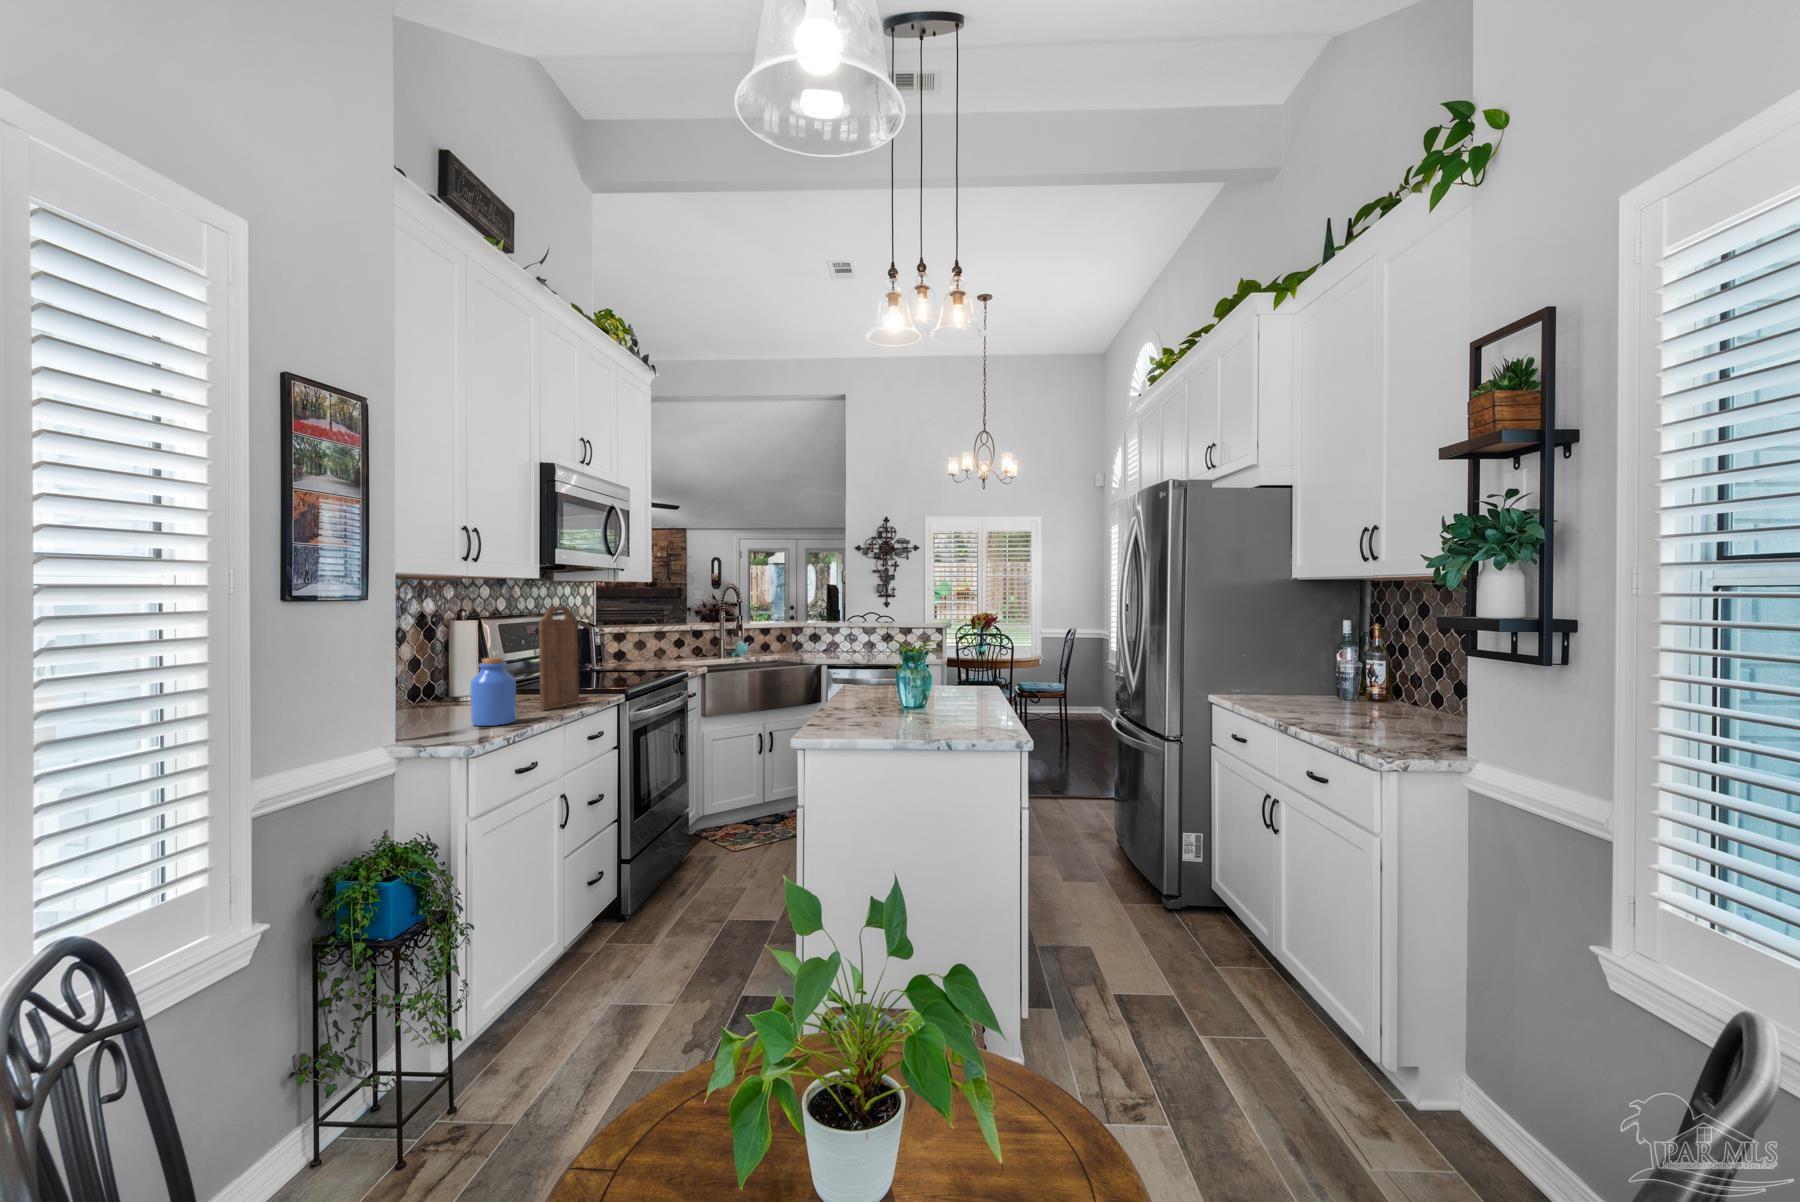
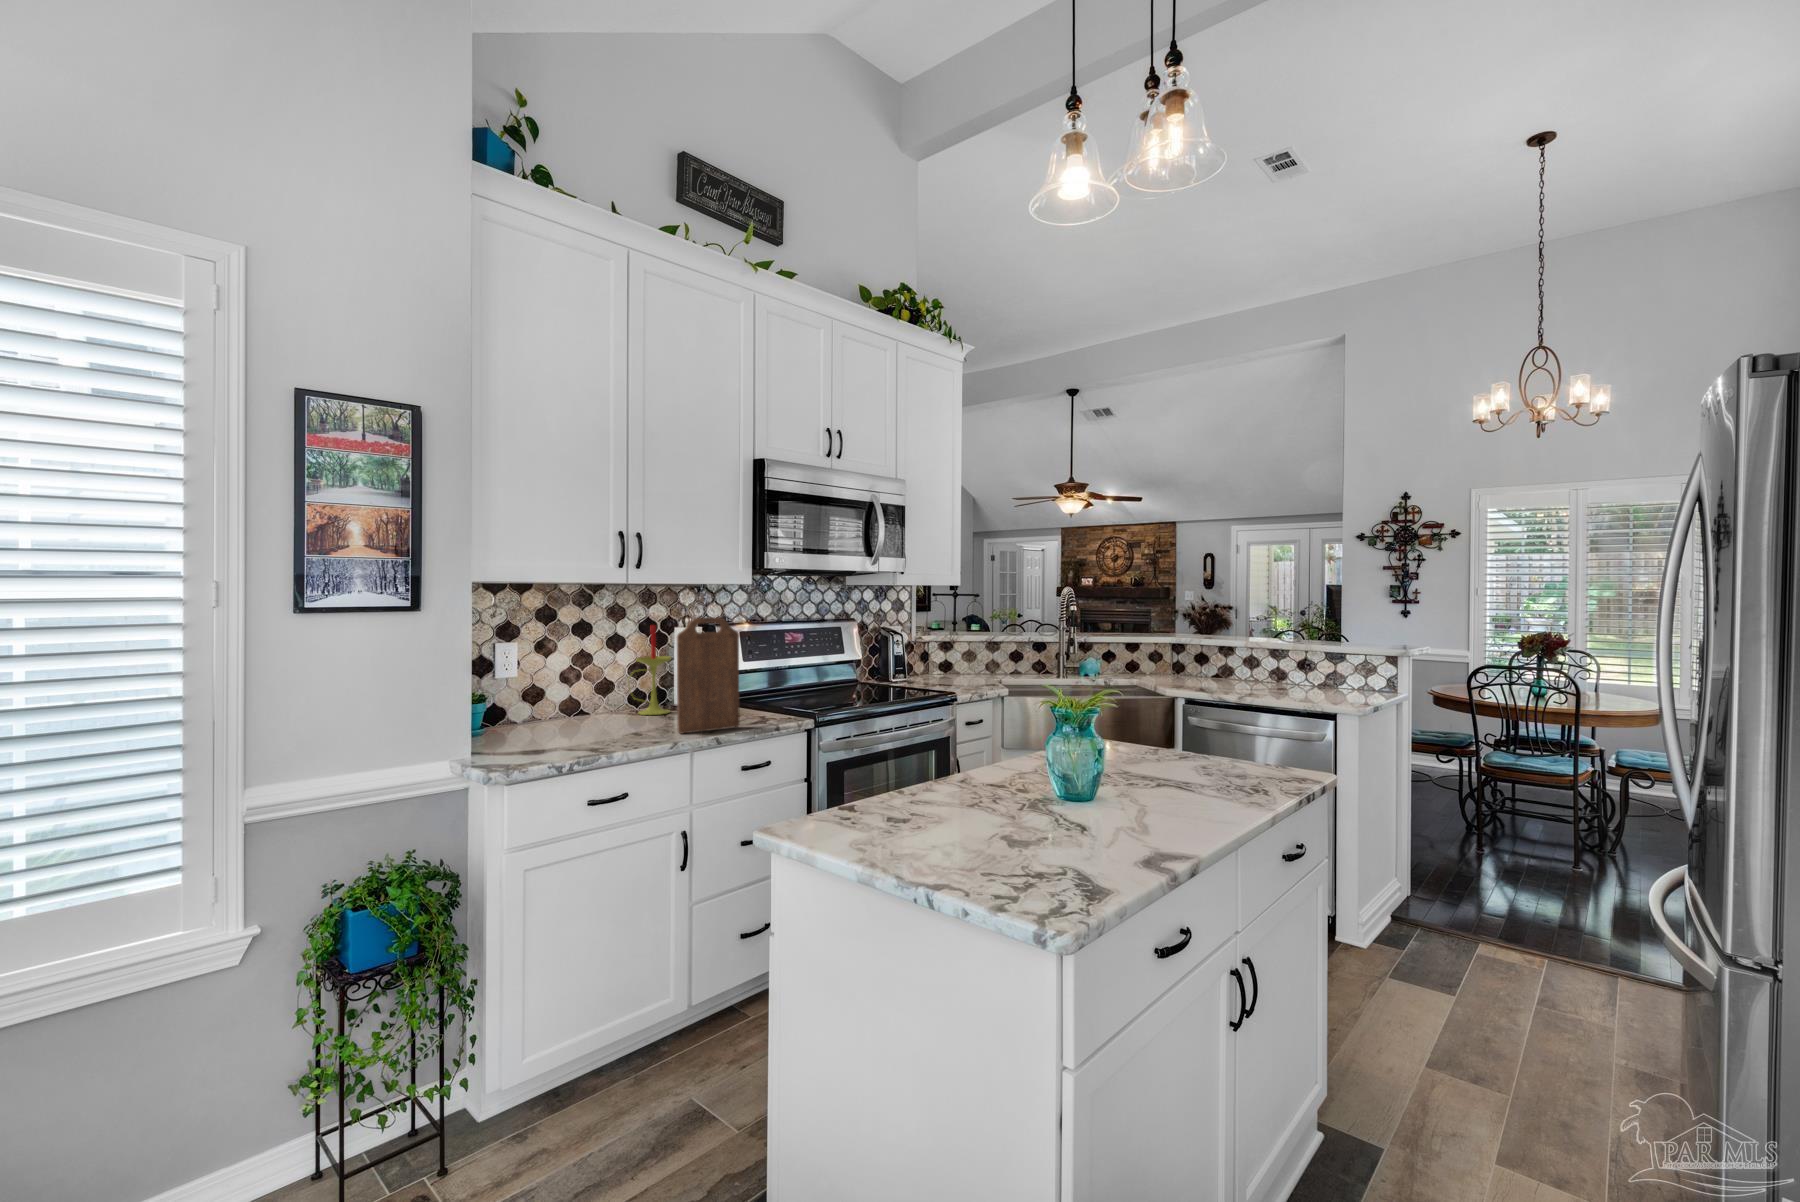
candle: none [428,616,468,706] -> present [628,625,671,715]
jar: present [470,657,517,726] -> none [569,673,617,748]

